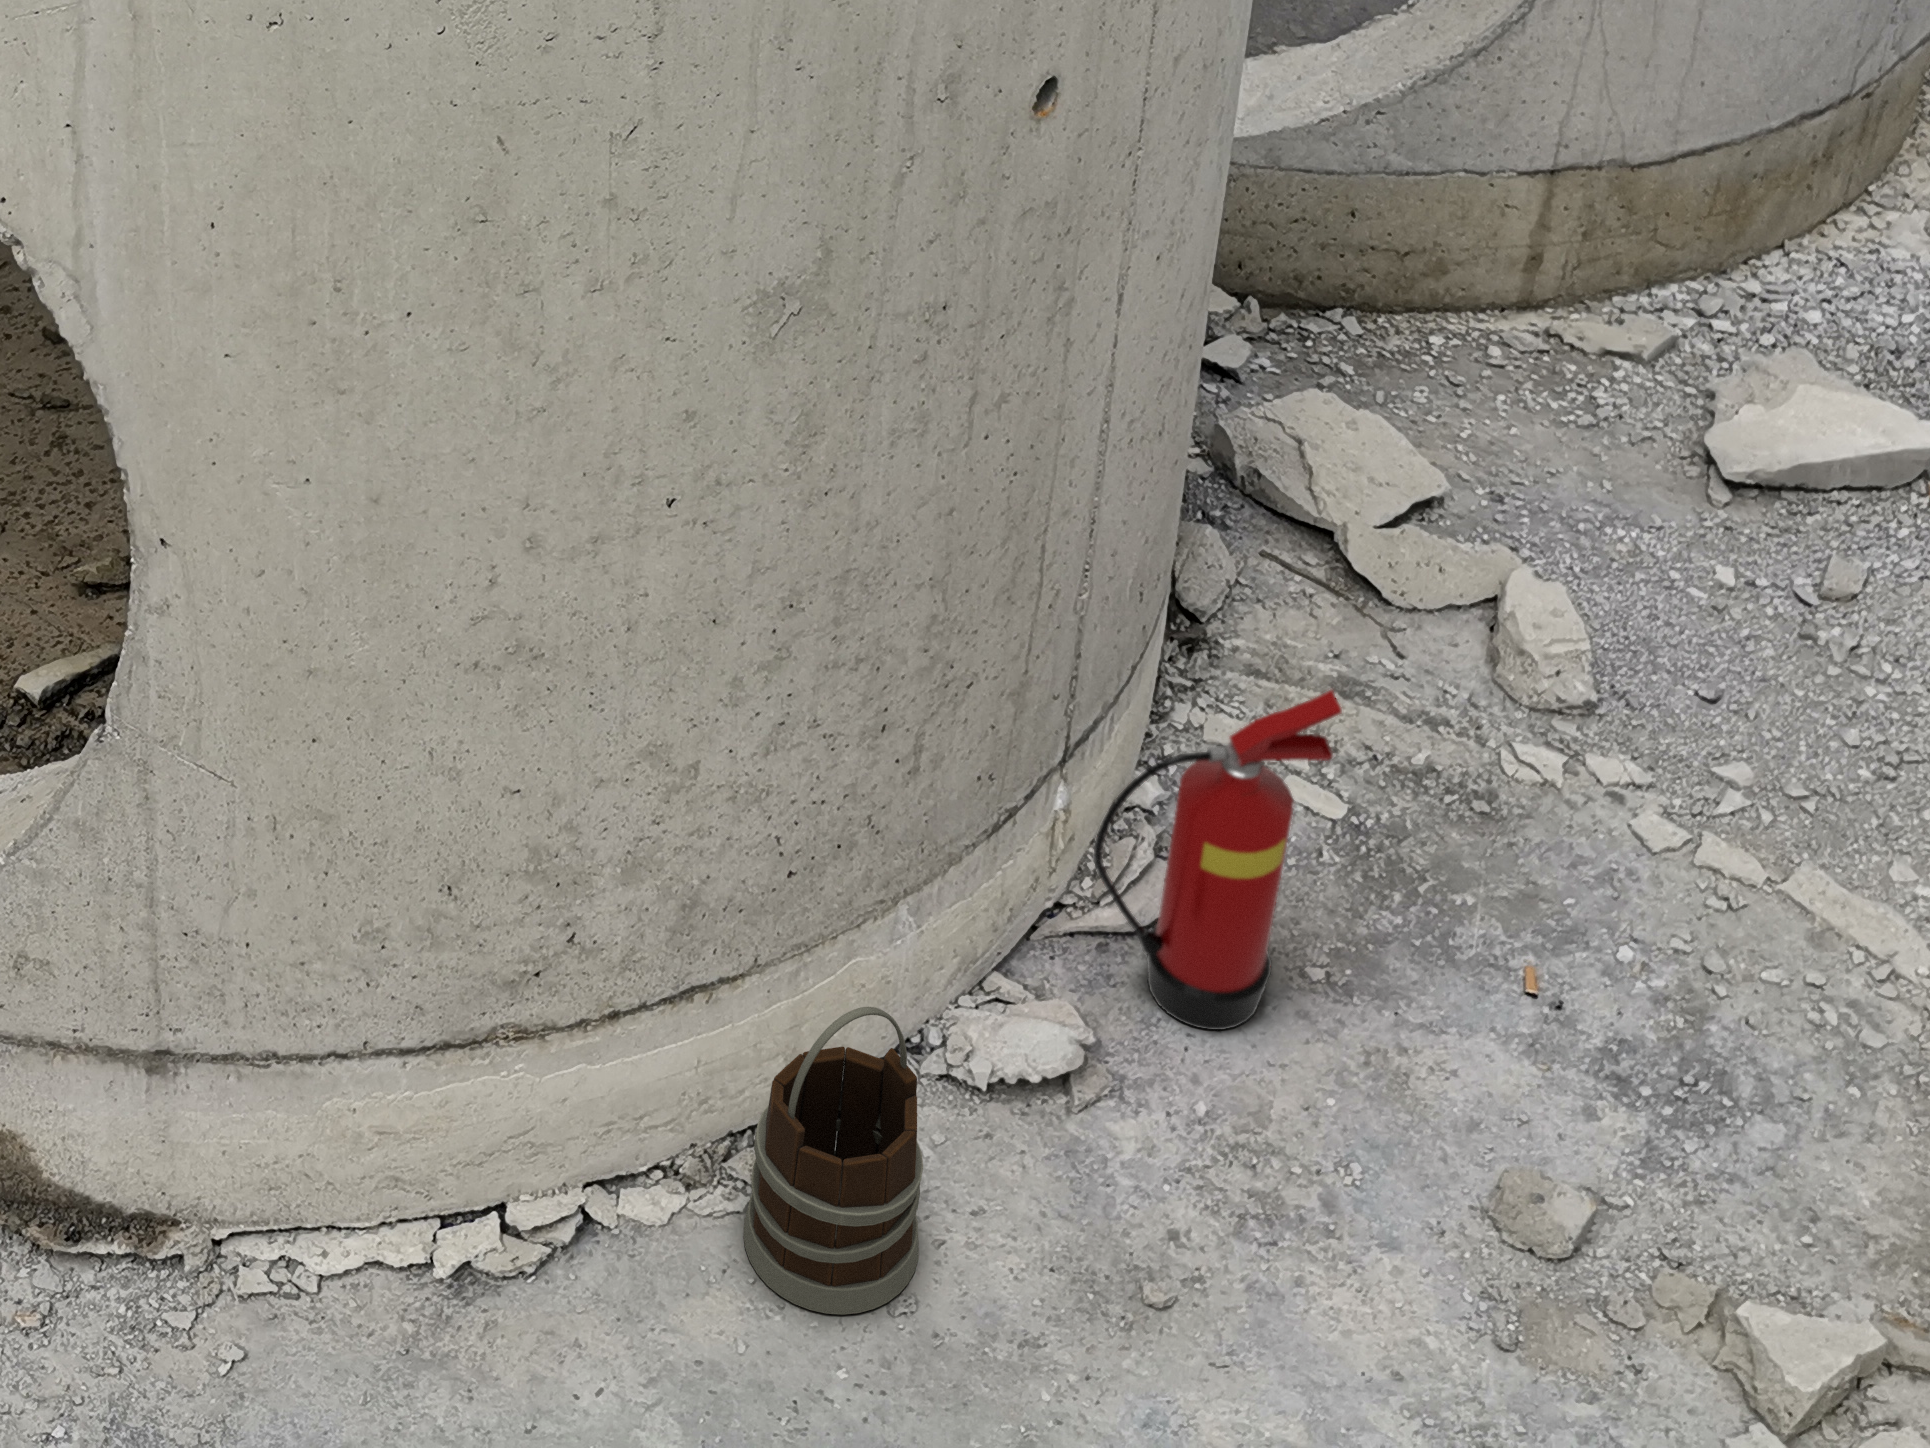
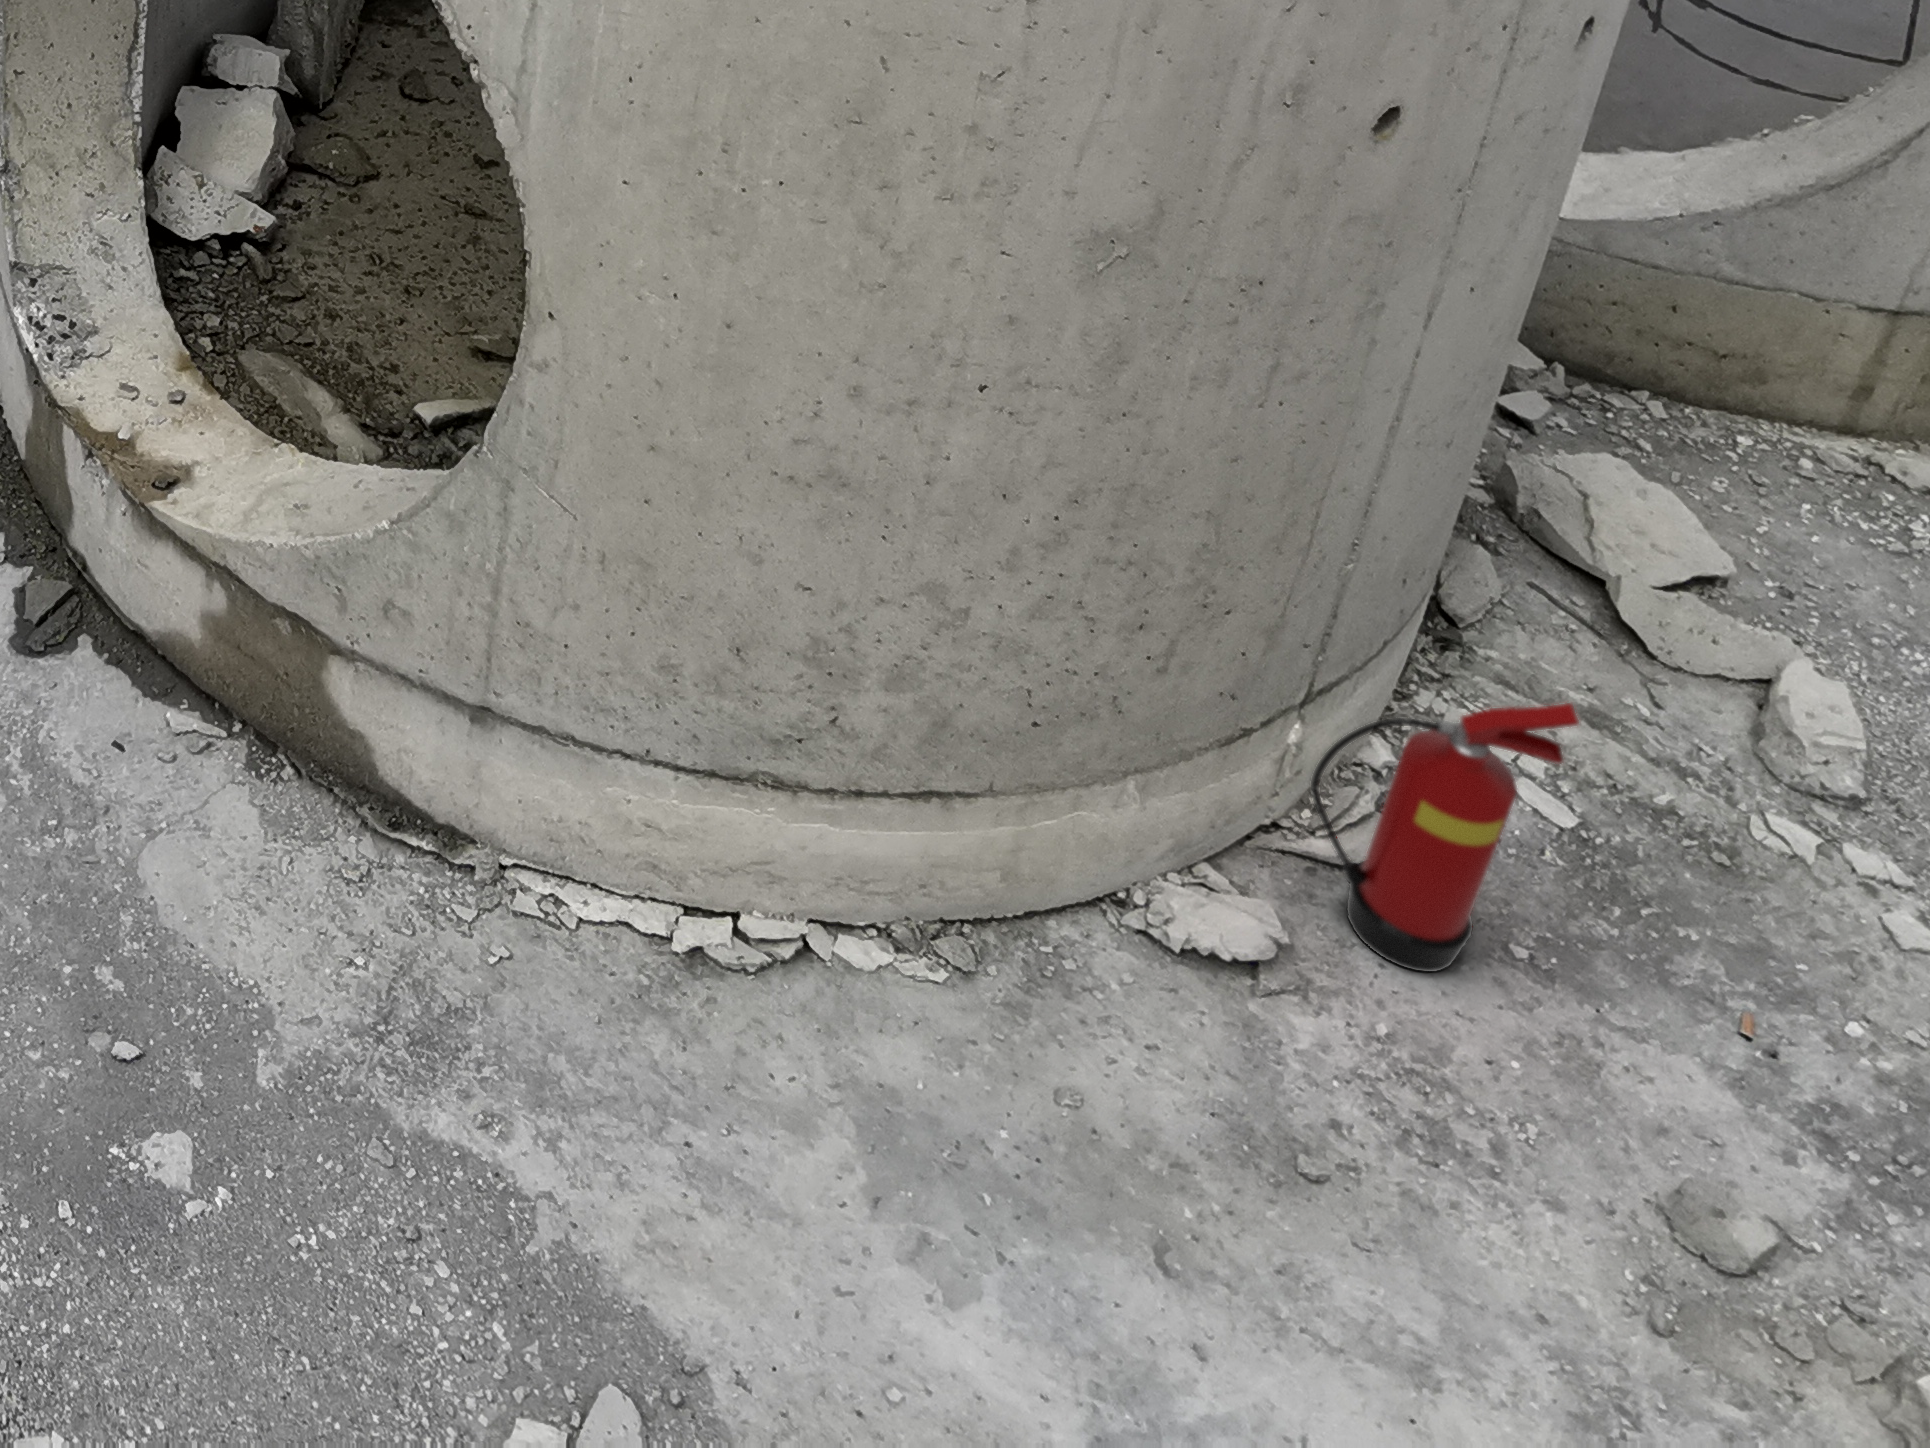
wooden bucket: present [743,1007,923,1315] -> none [940,835,1117,1088]

